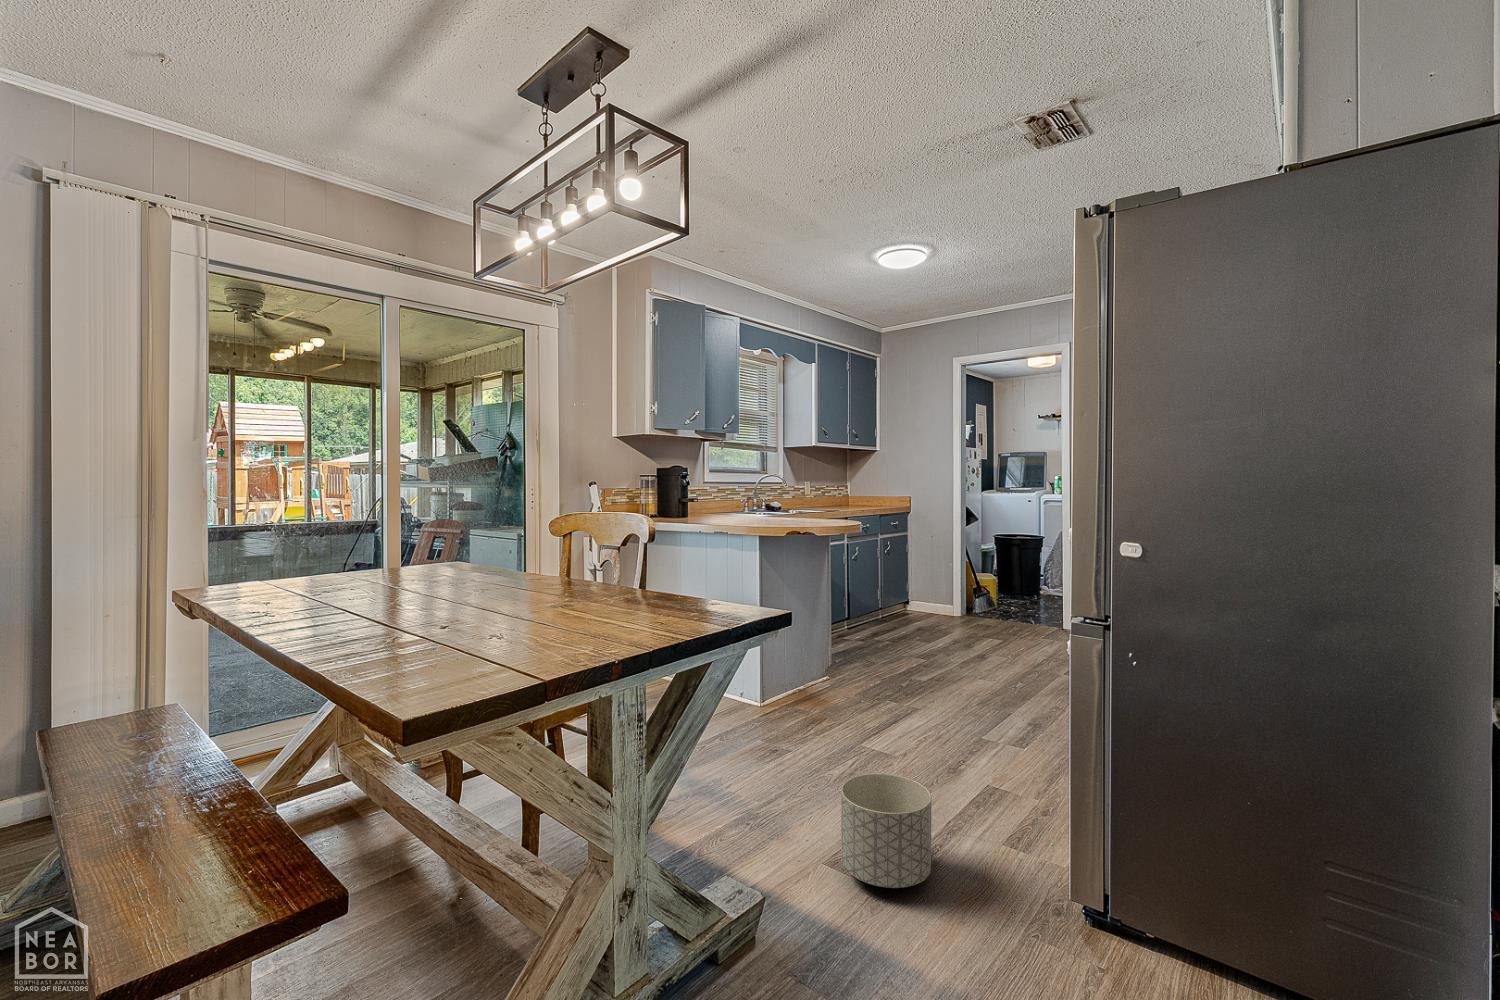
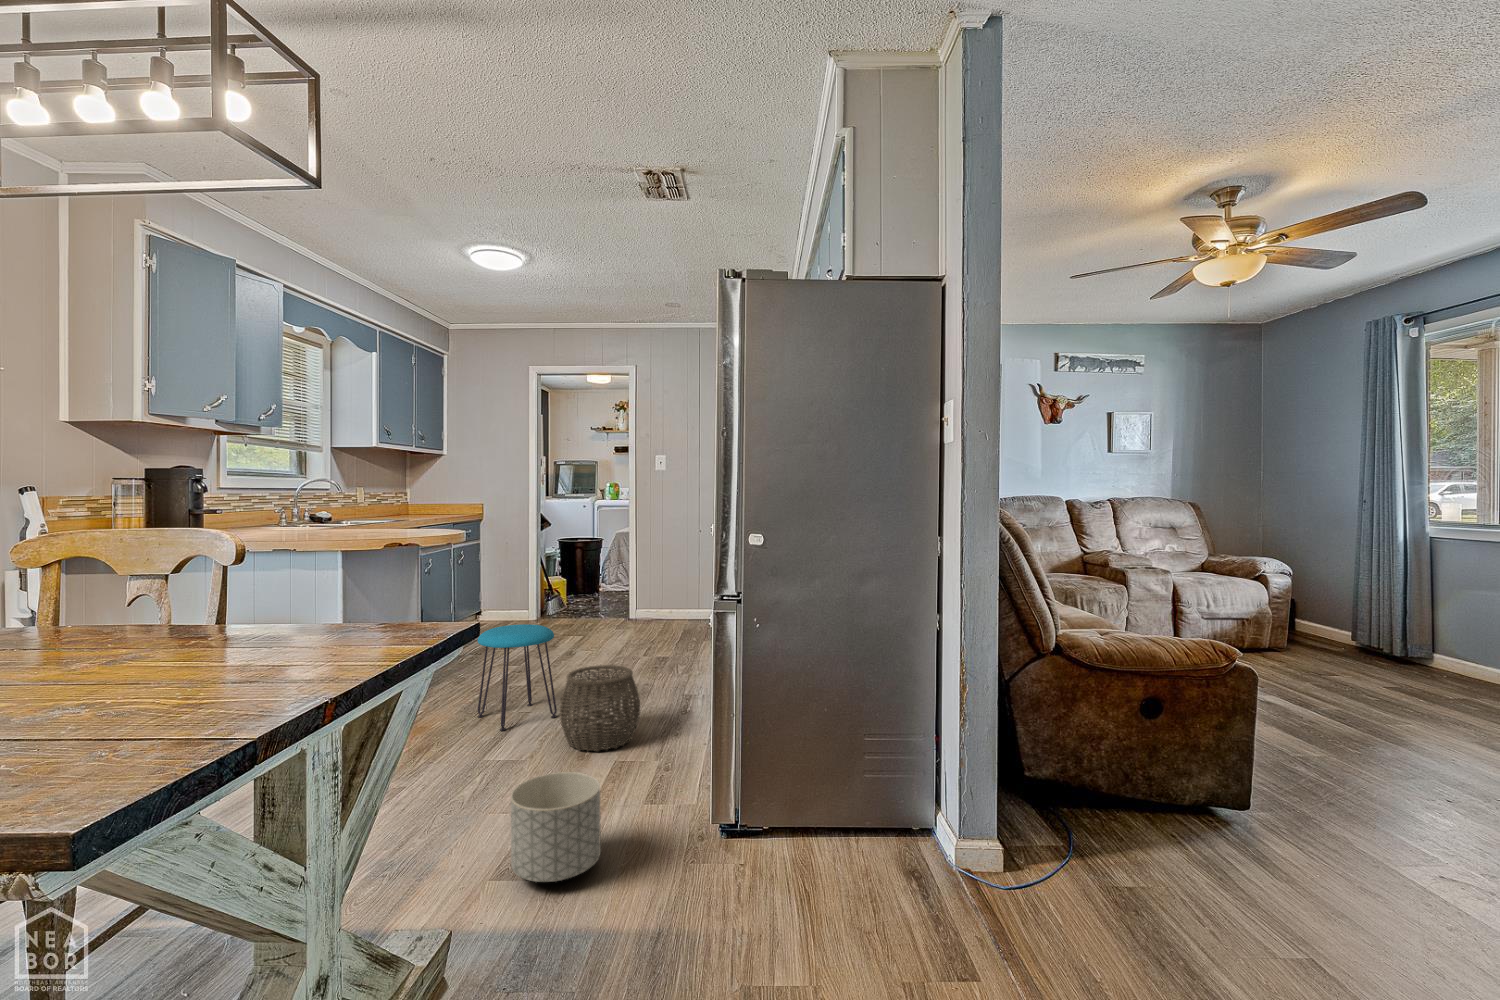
stool: none [872,618,945,720] -> present [478,624,557,731]
woven basket: none [936,672,1027,767] -> present [559,665,640,751]

